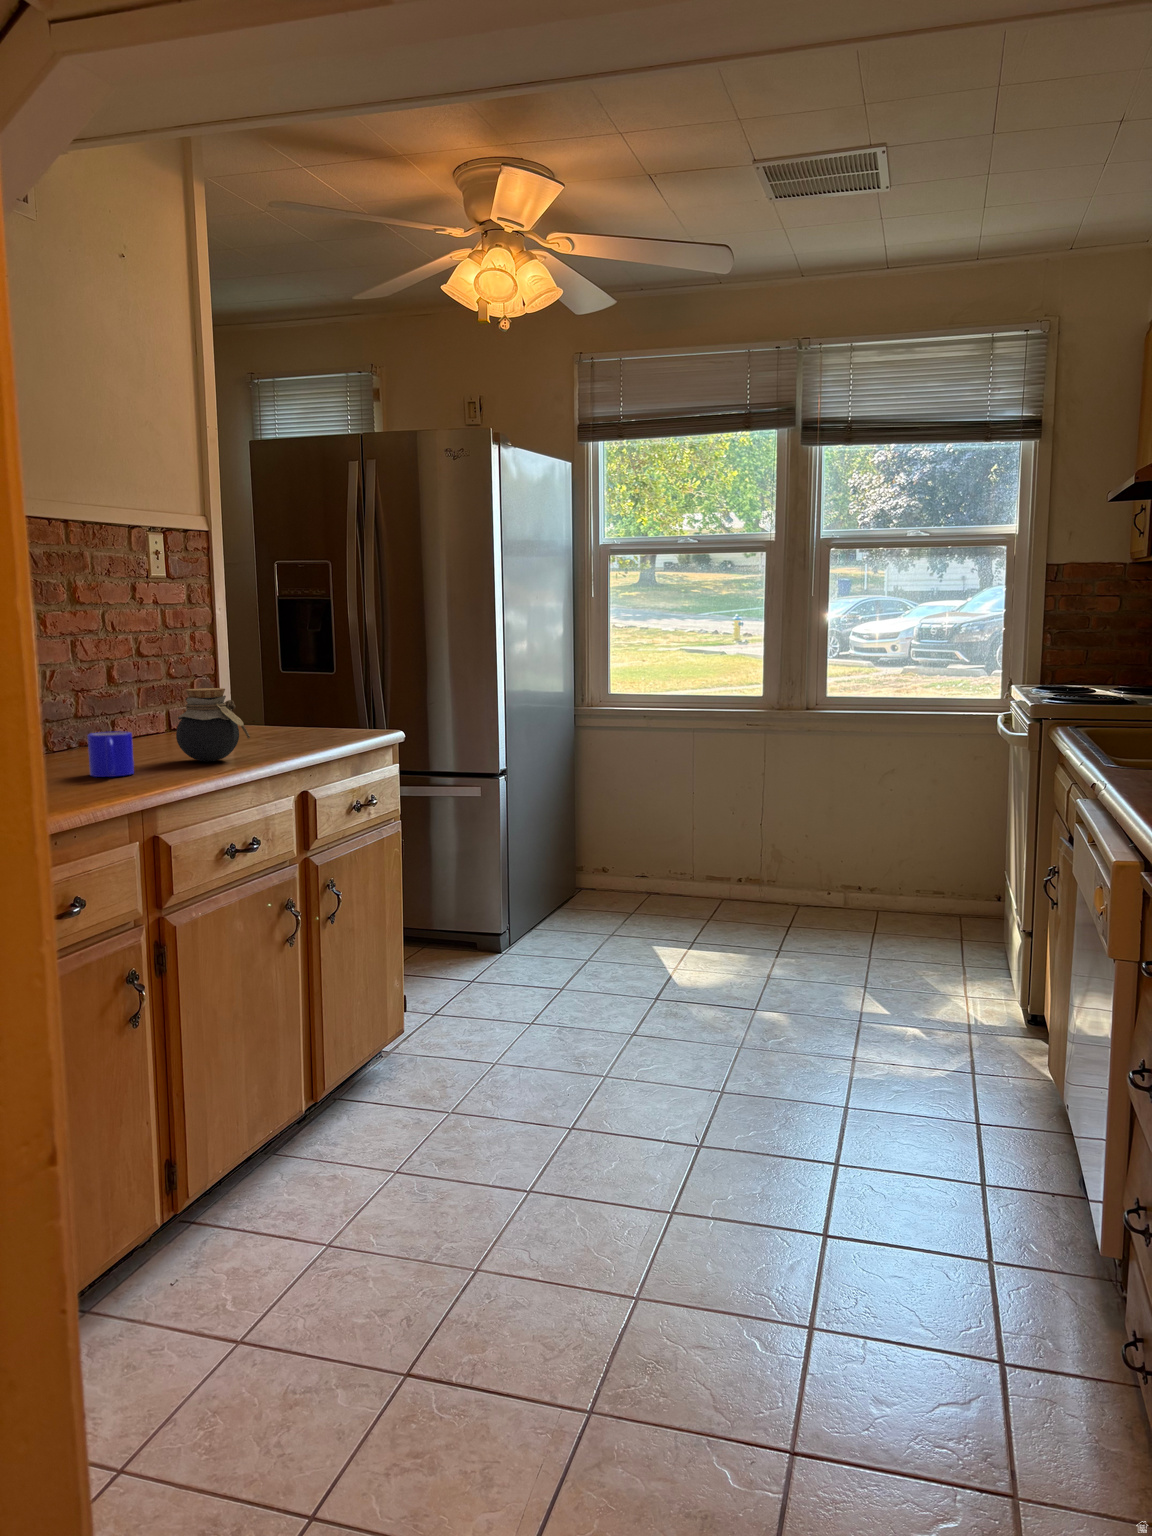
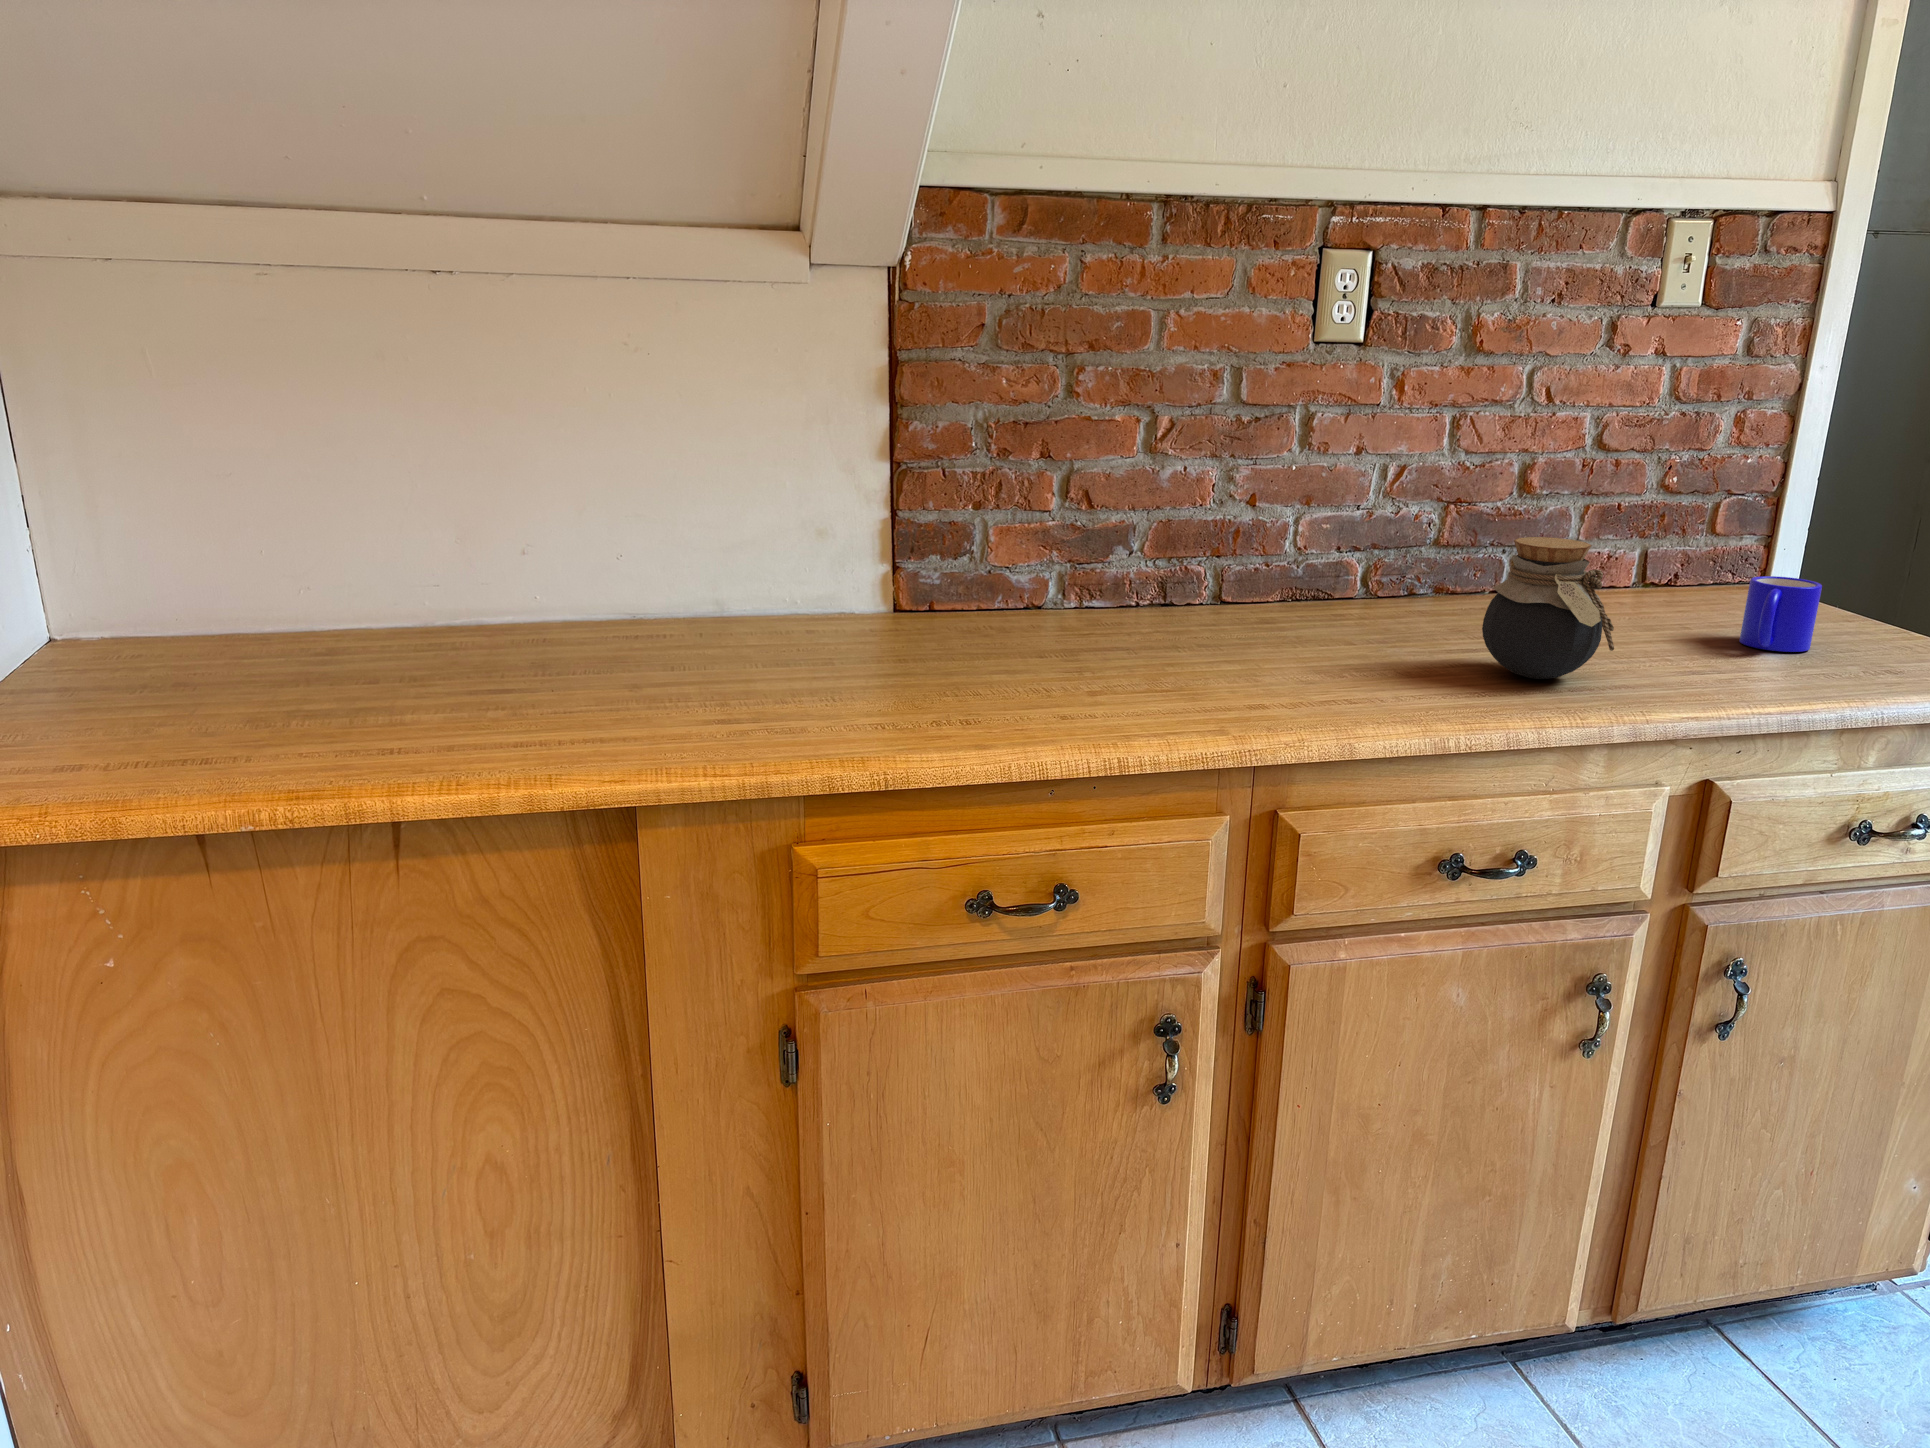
mug: present [88,731,134,777] -> present [1739,576,1822,652]

